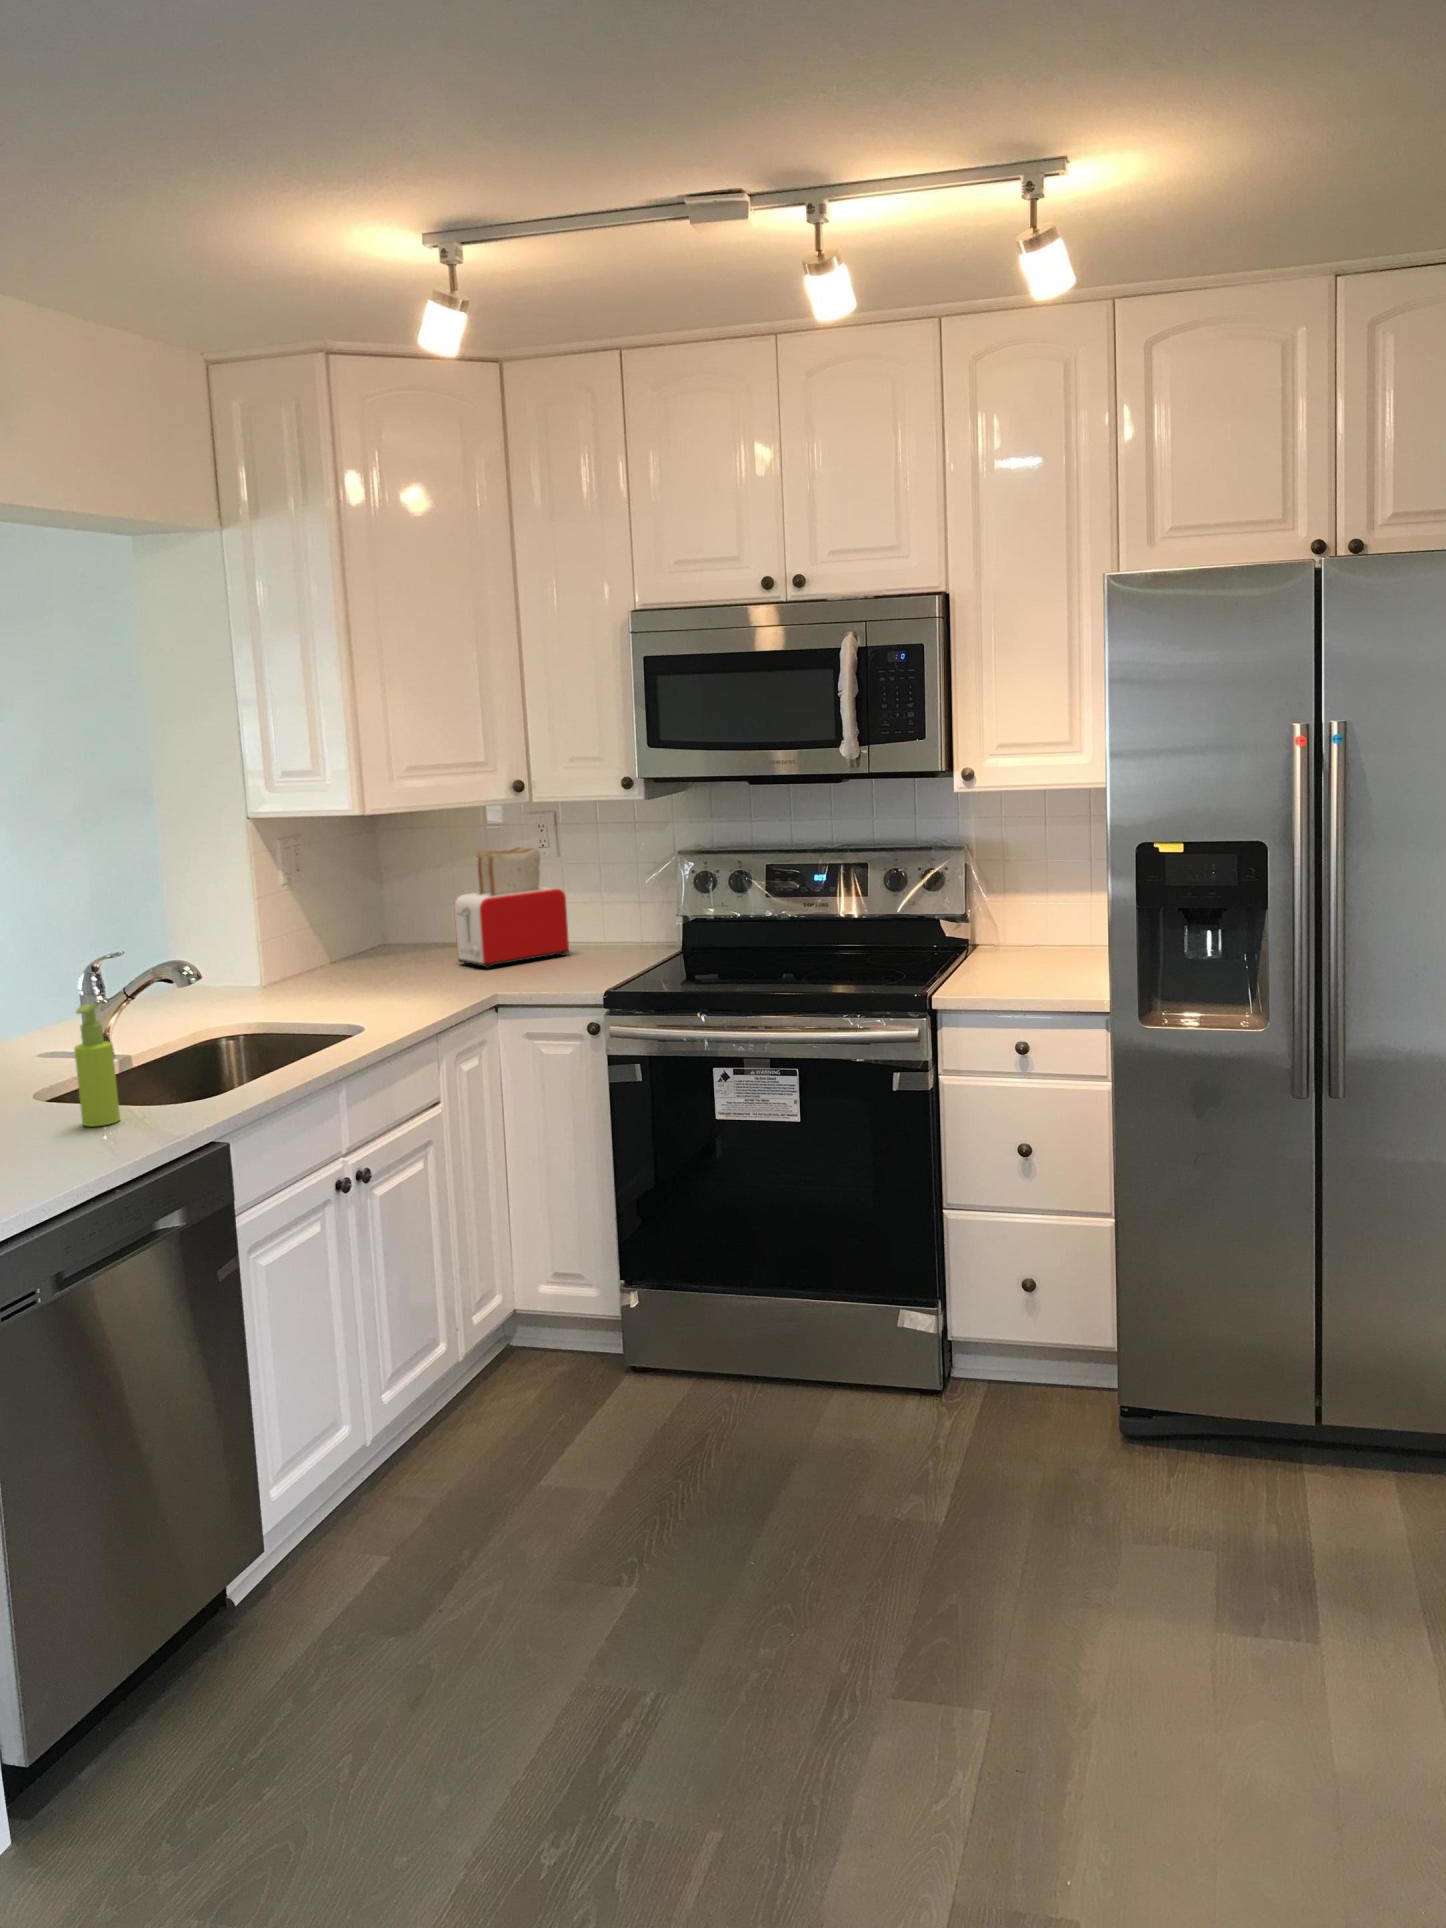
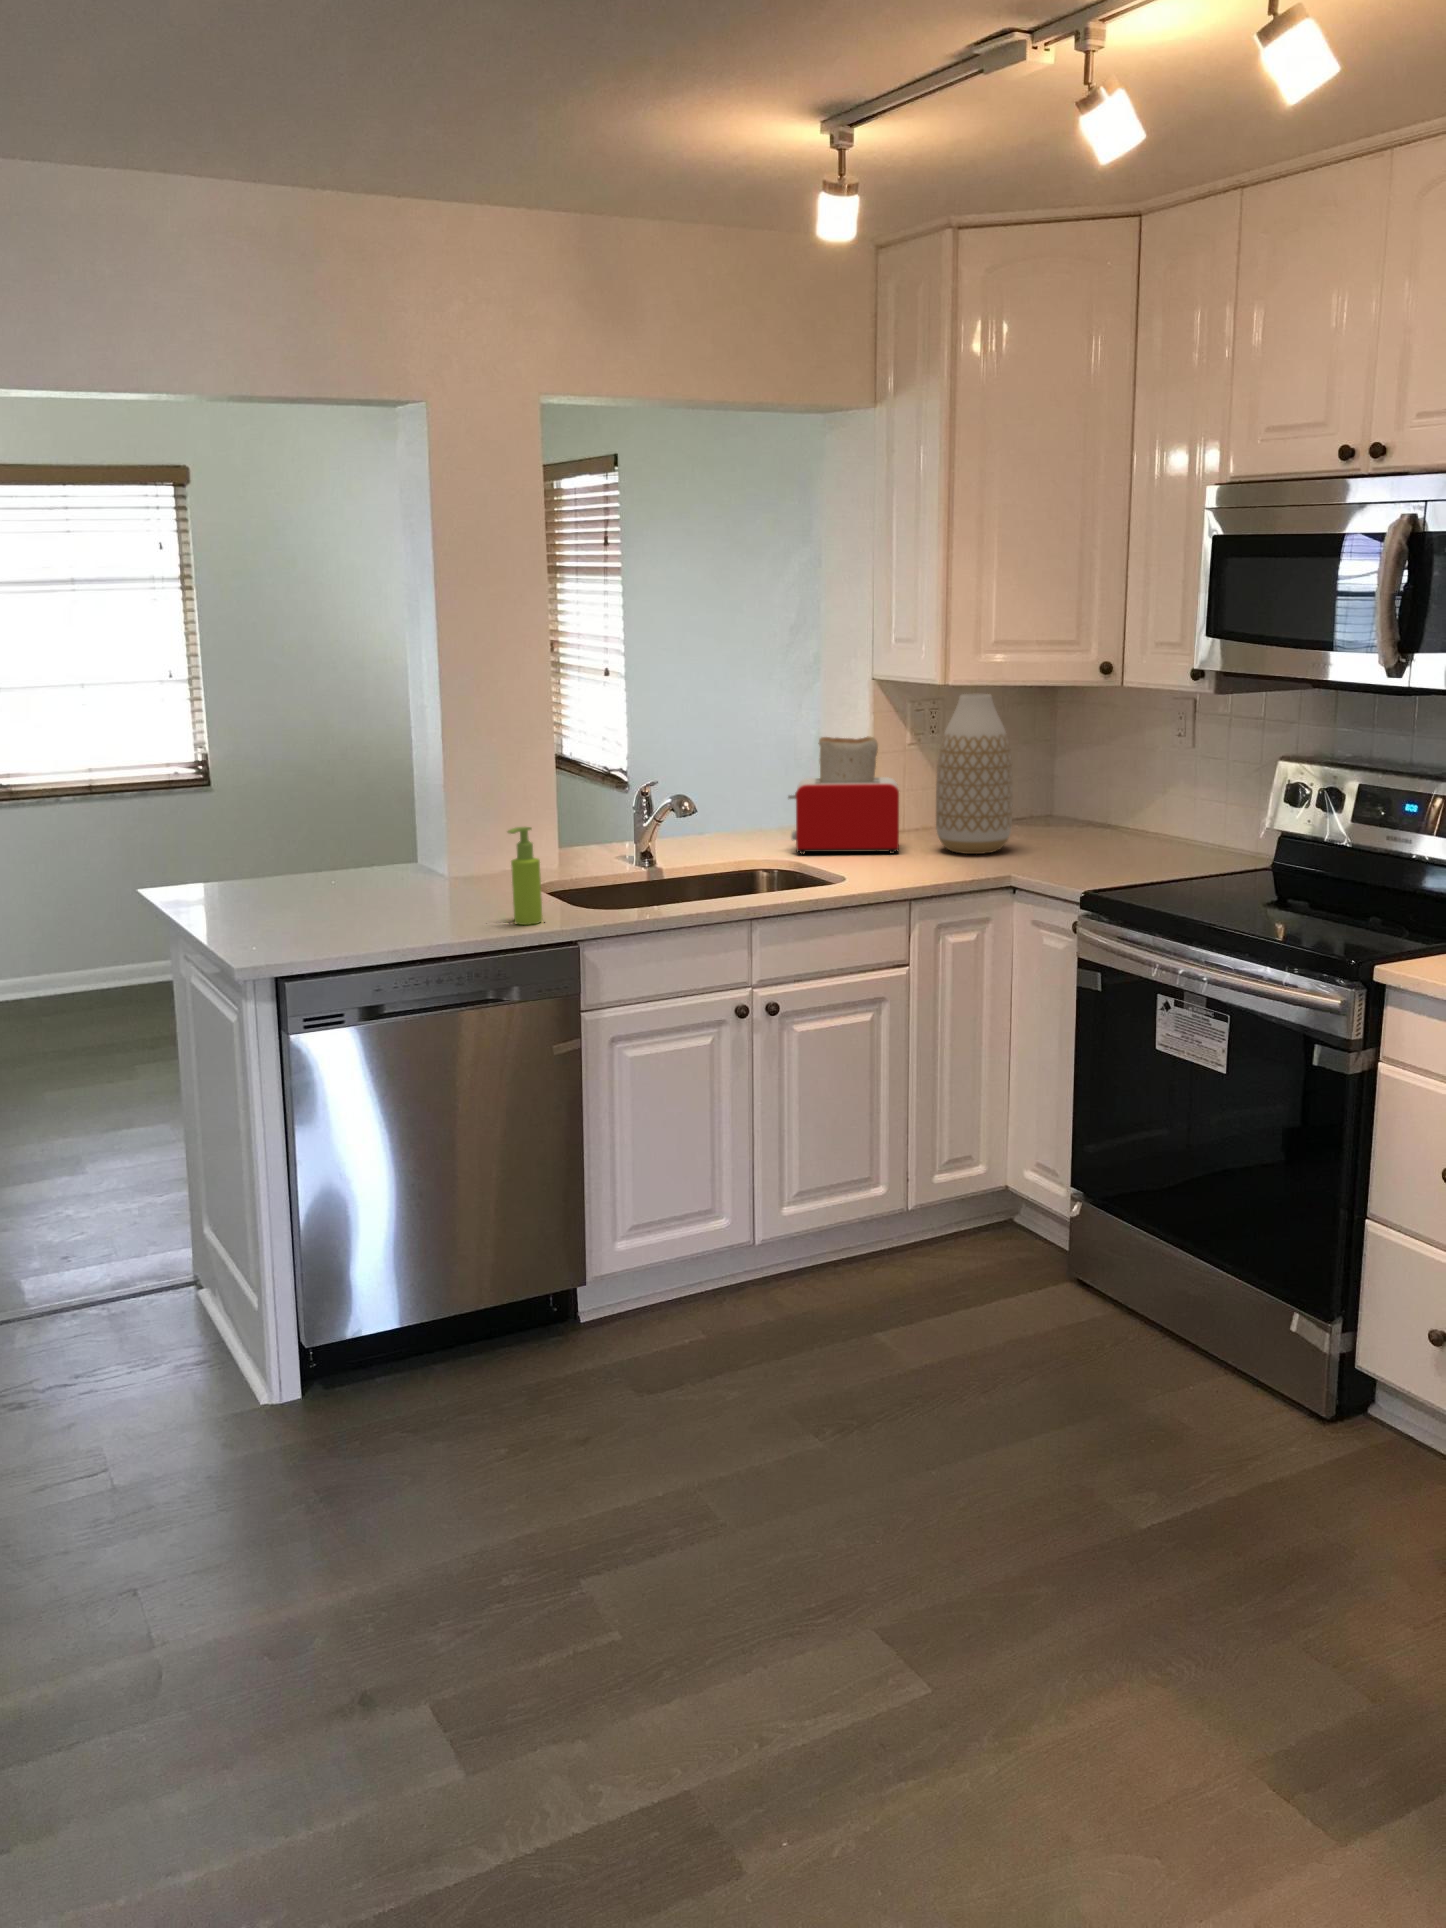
vase: none [360,821,442,985] -> present [936,694,1013,854]
toaster: present [454,847,569,968] -> present [788,737,899,854]

